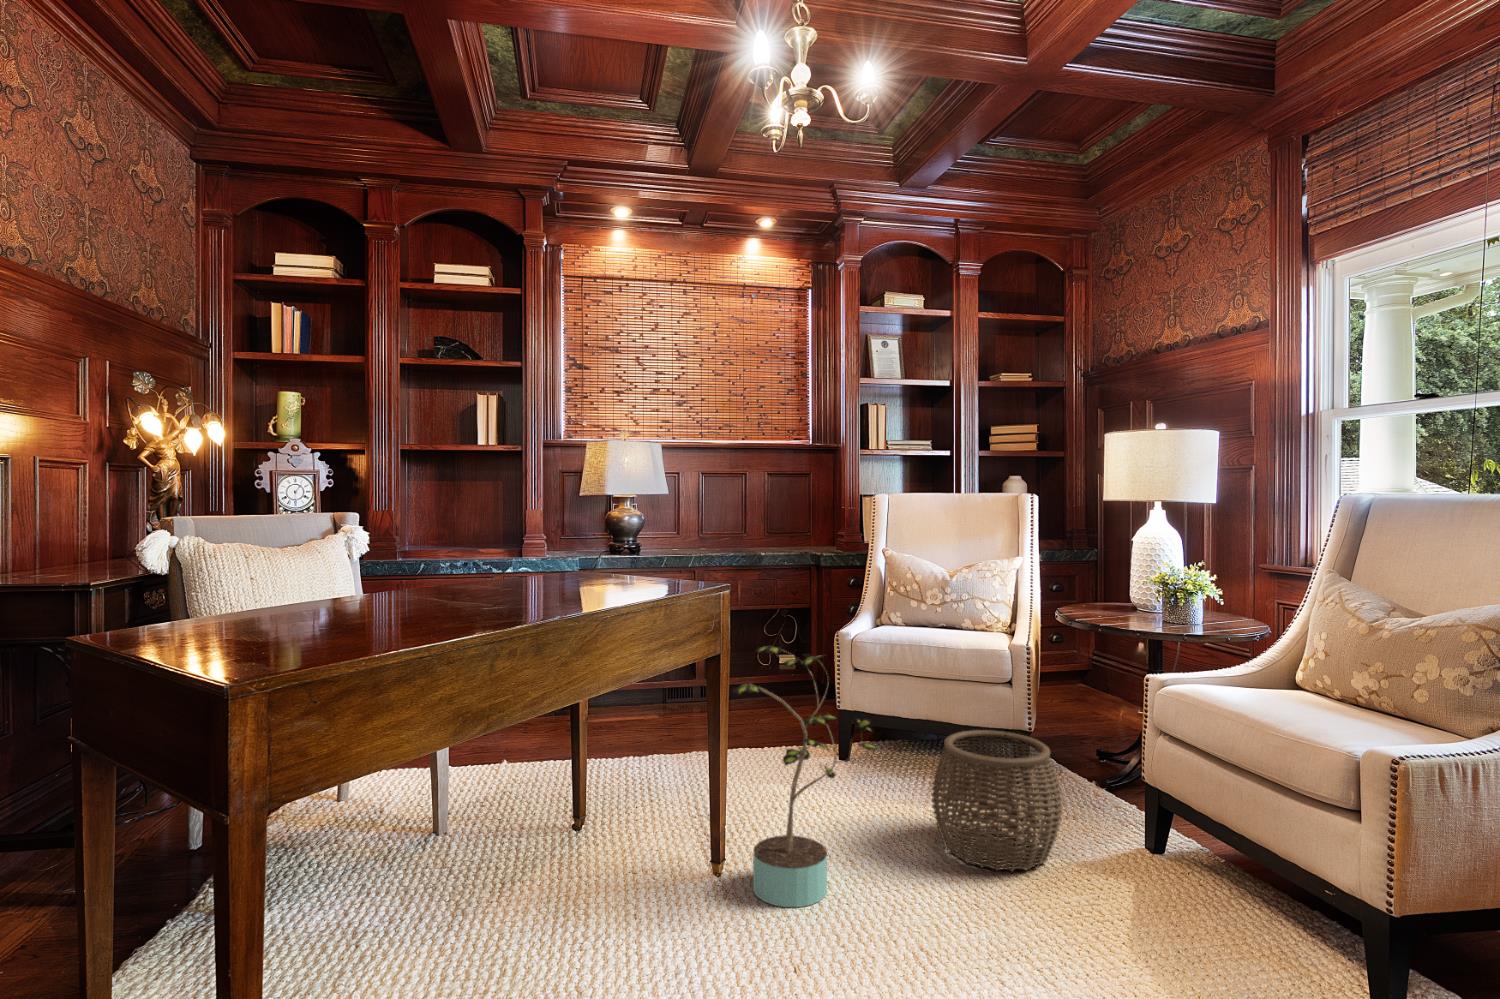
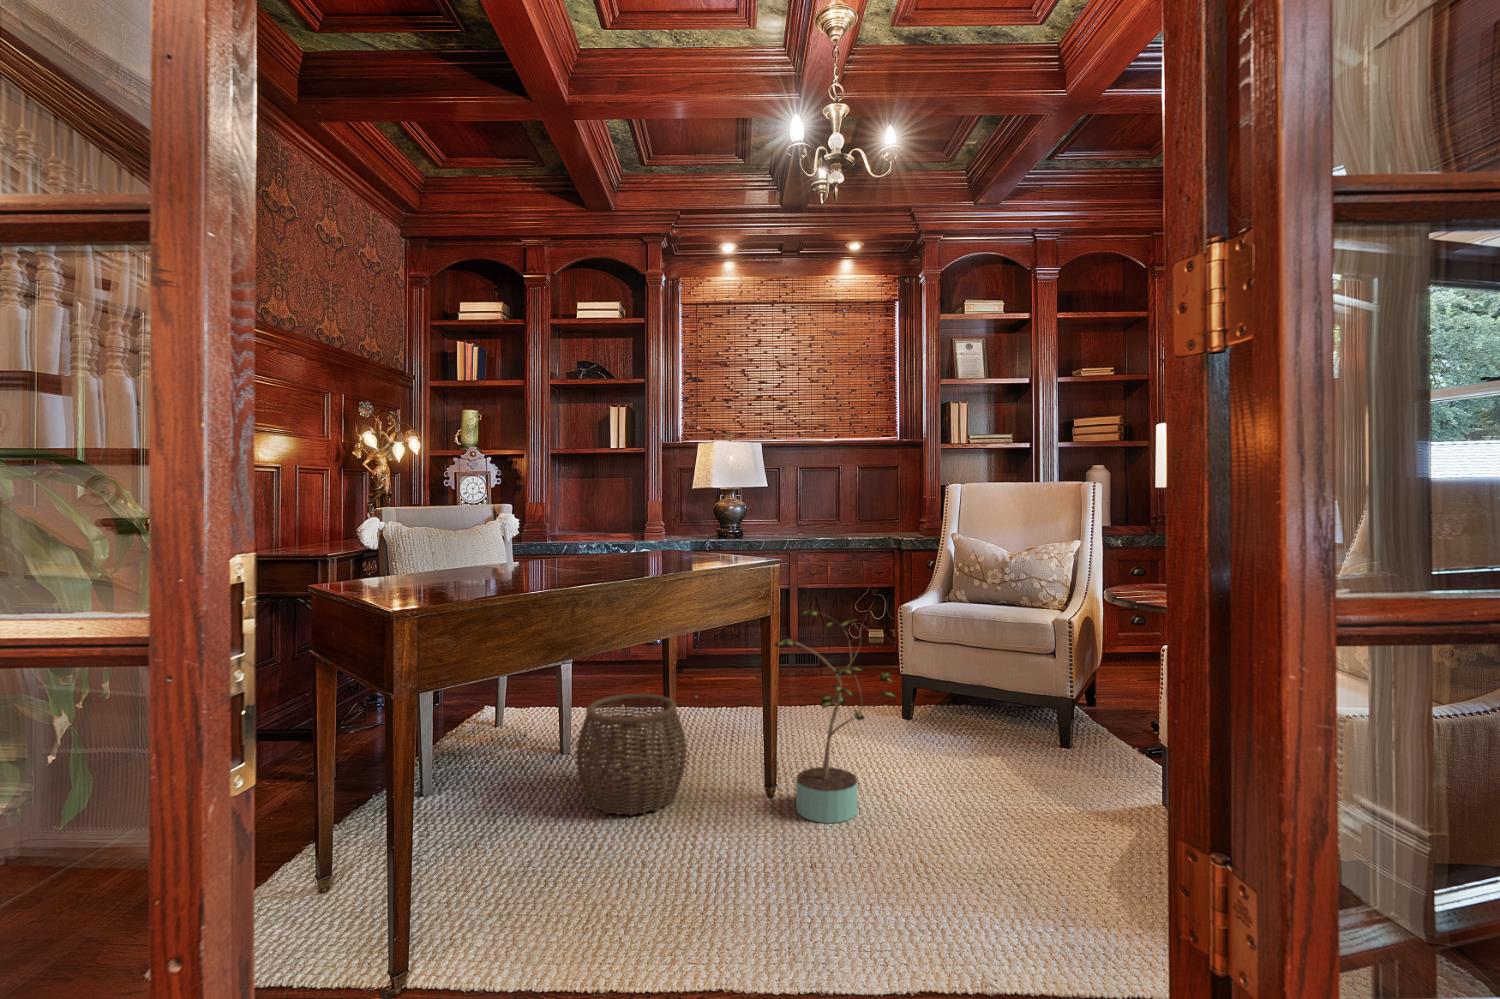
woven basket: present [931,730,1063,872] -> present [575,694,687,816]

